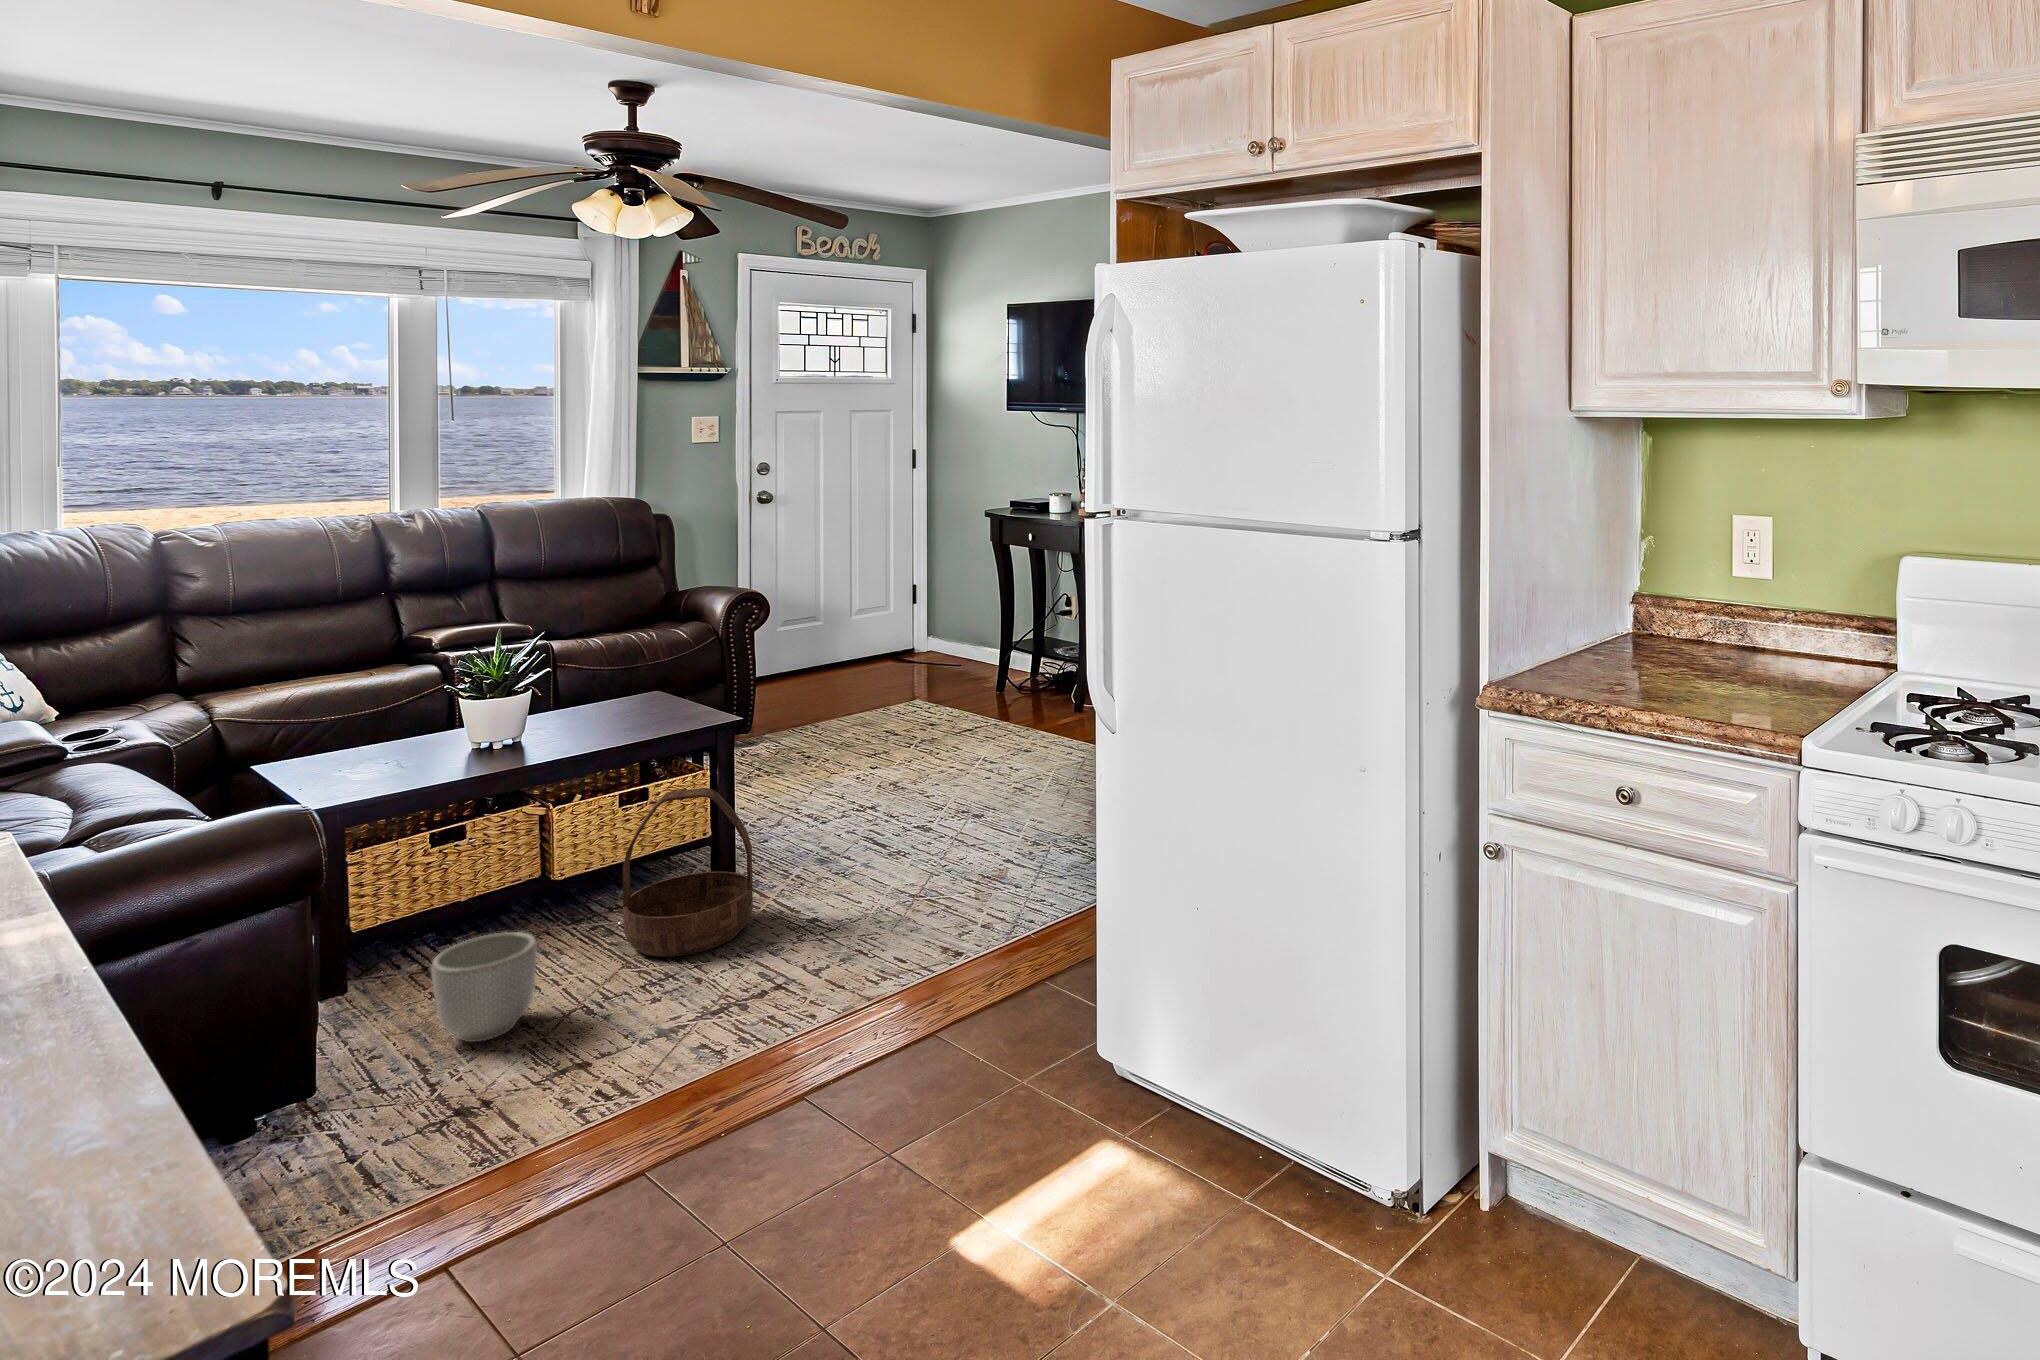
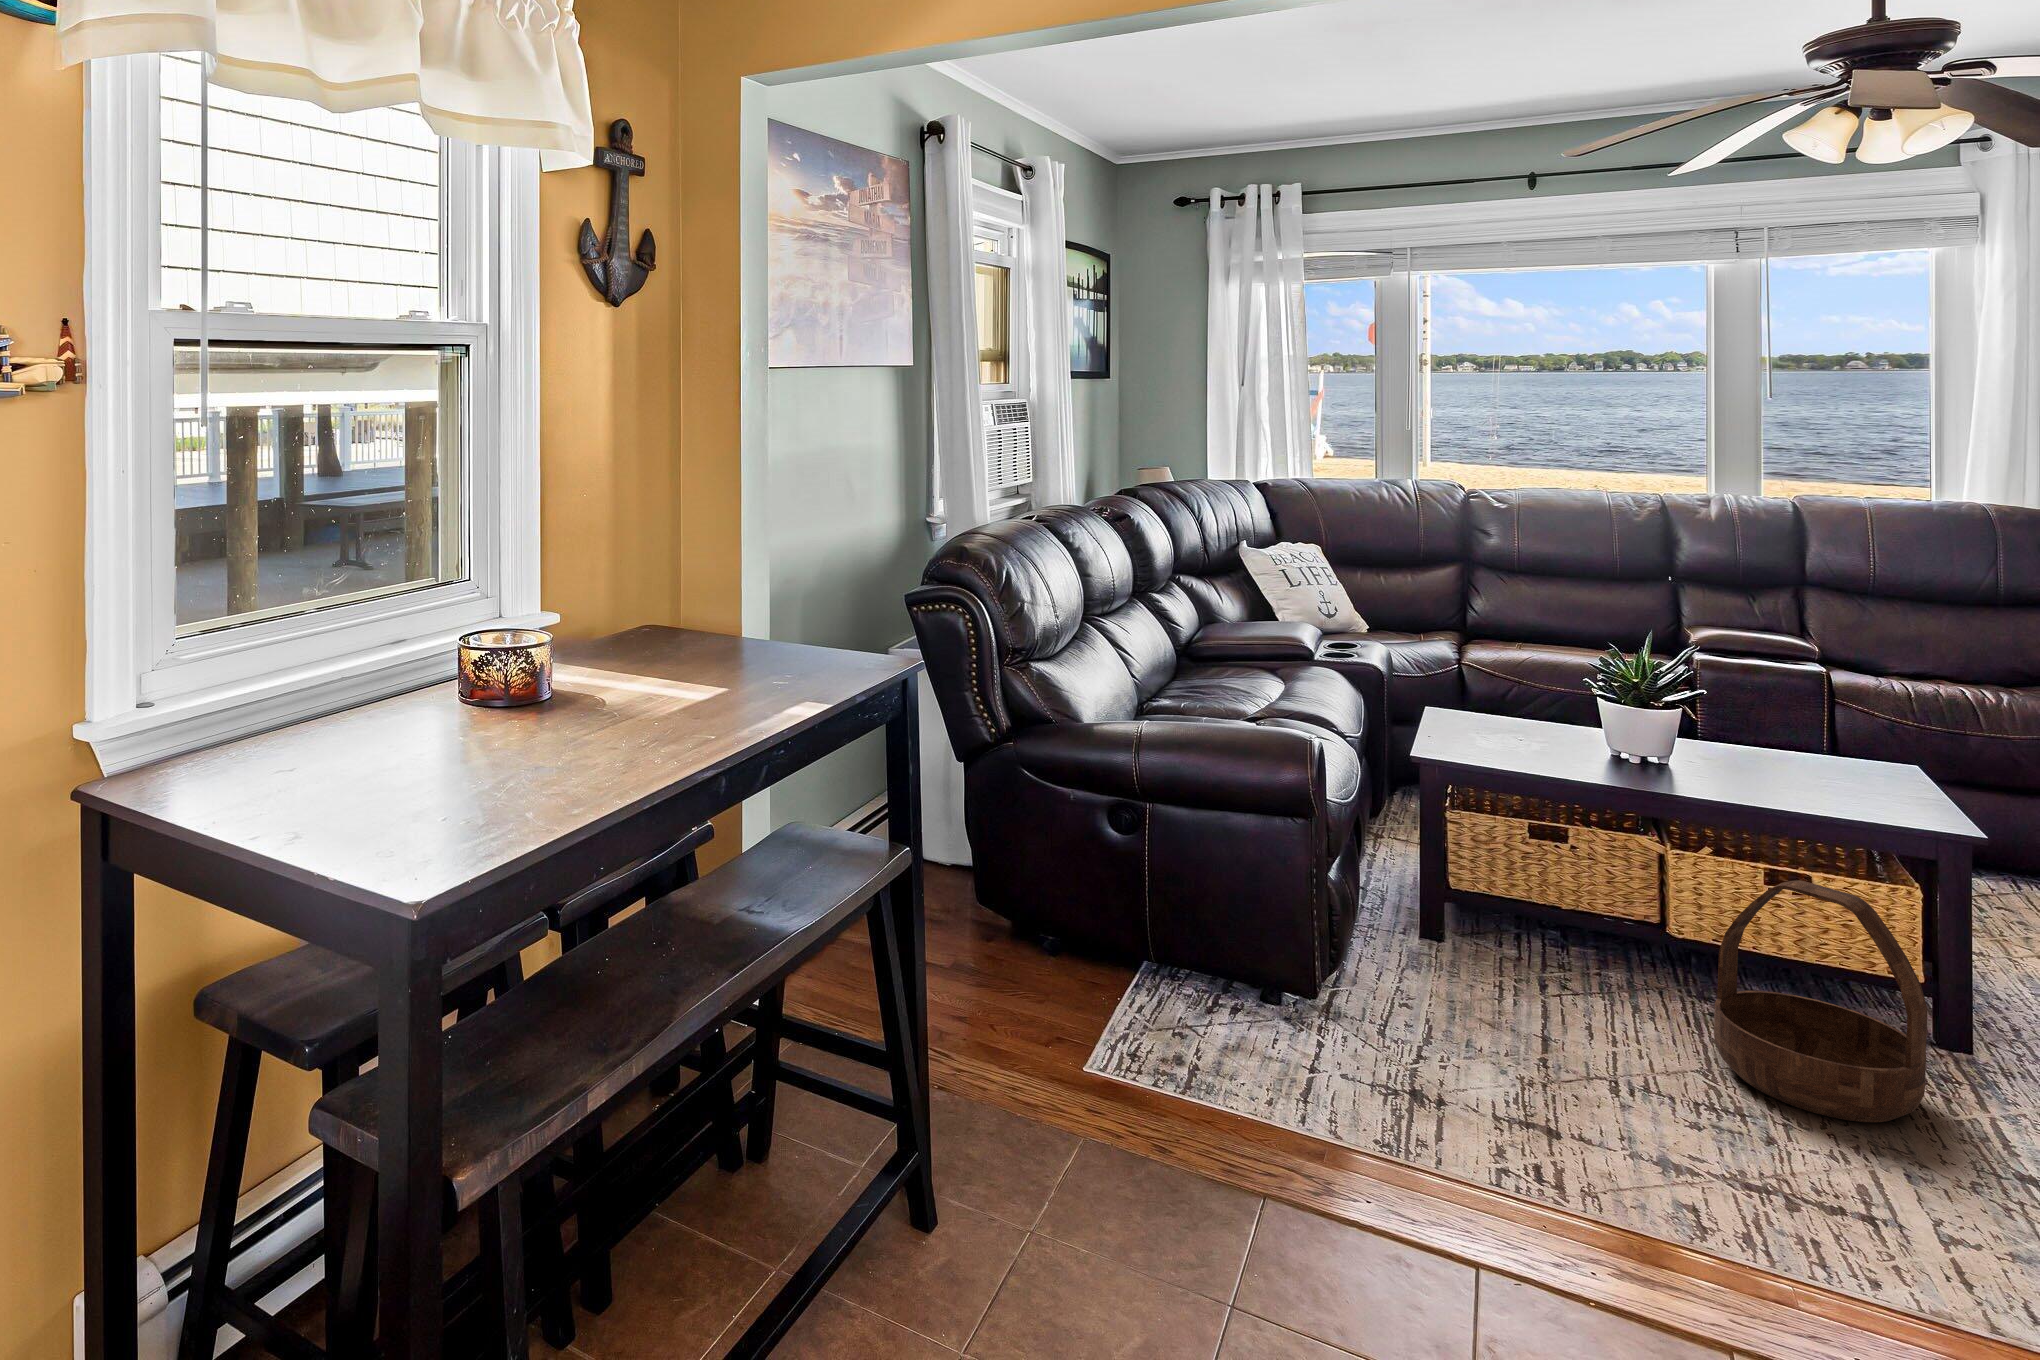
planter: present [431,932,537,1042] -> none [1453,936,1564,1055]

